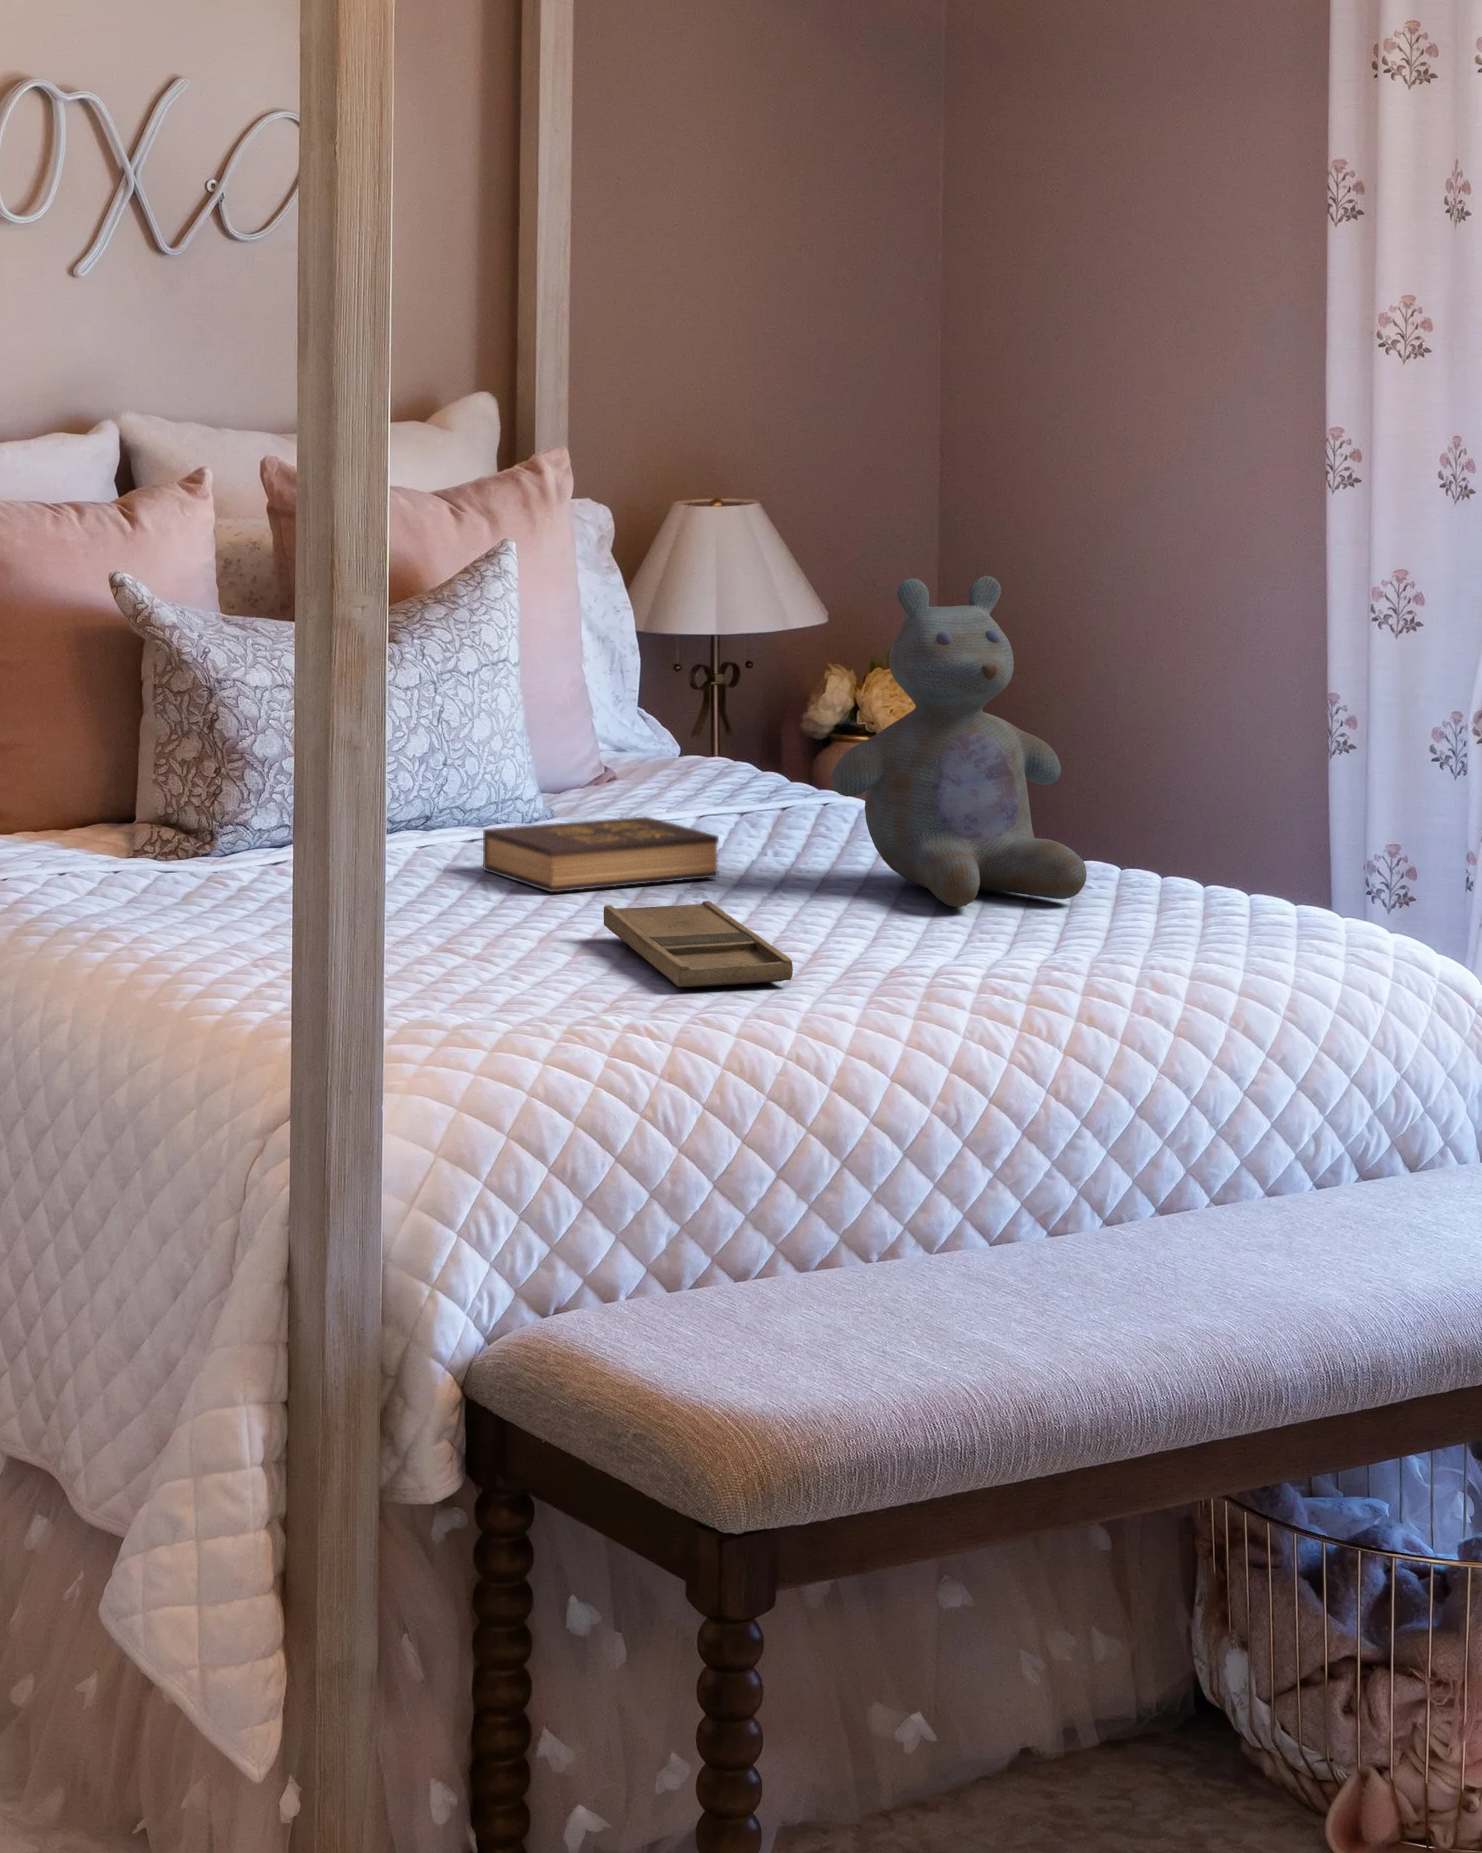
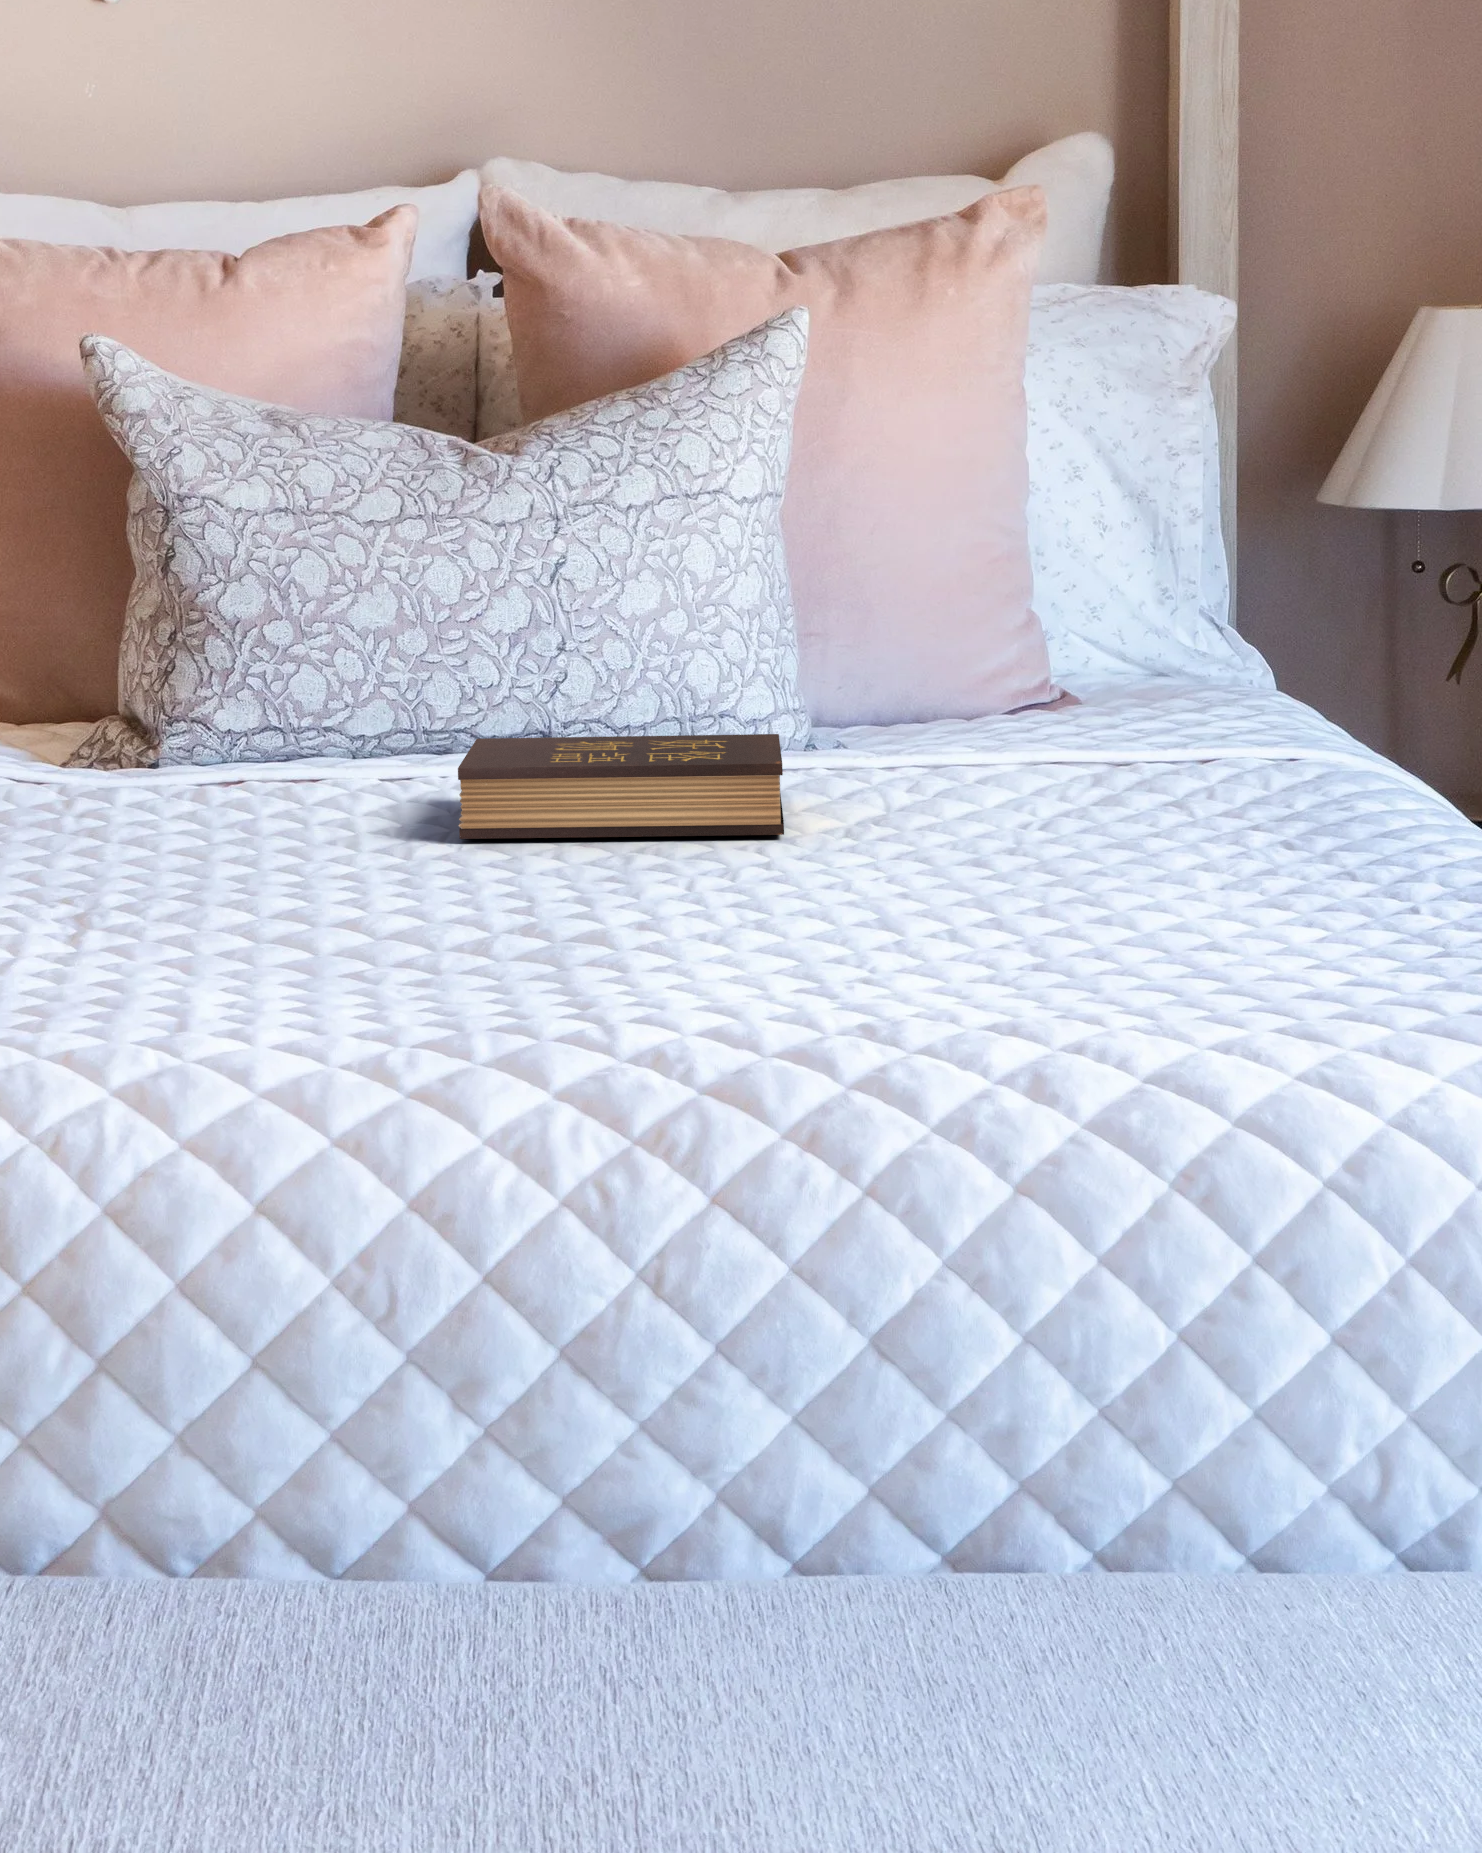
stuffed bear: present [831,576,1087,907] -> none [899,304,1380,906]
tray: present [603,901,793,987] -> none [144,853,501,999]

